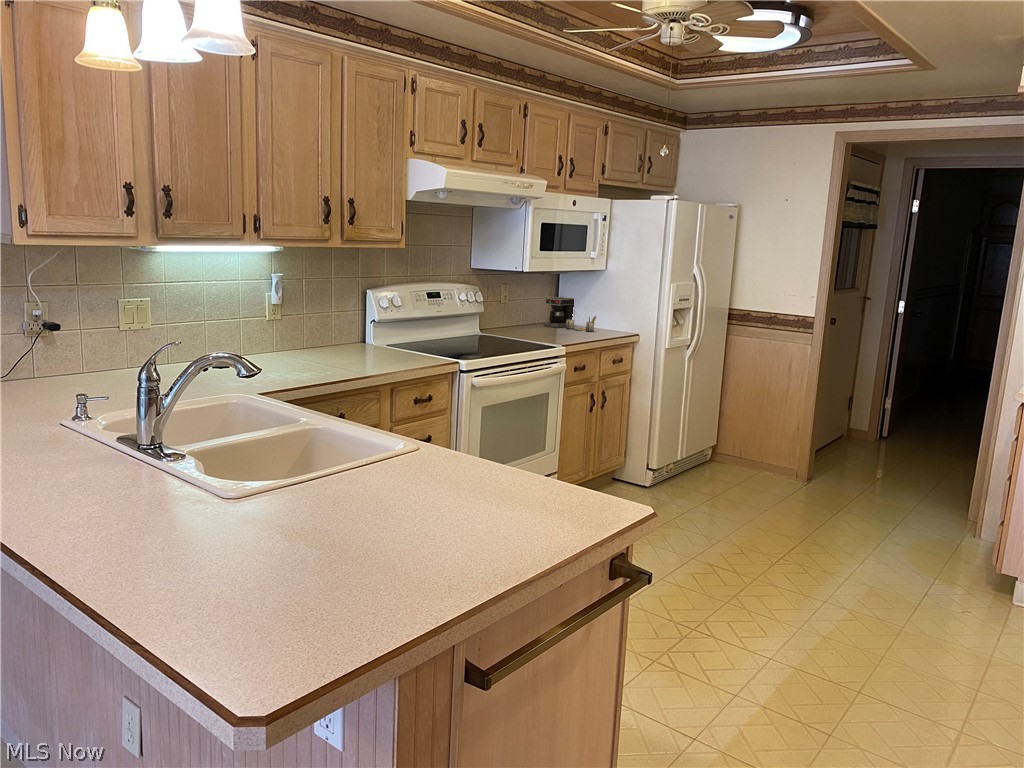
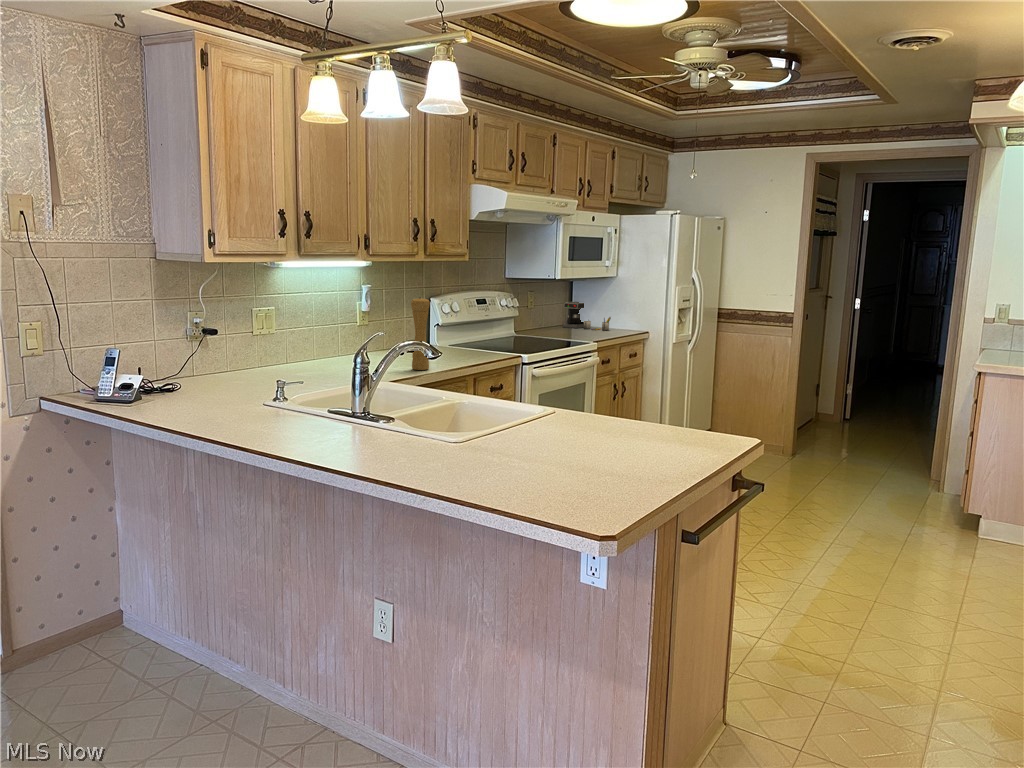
pepper mill: none [301,292,323,378] -> present [411,297,430,370]

